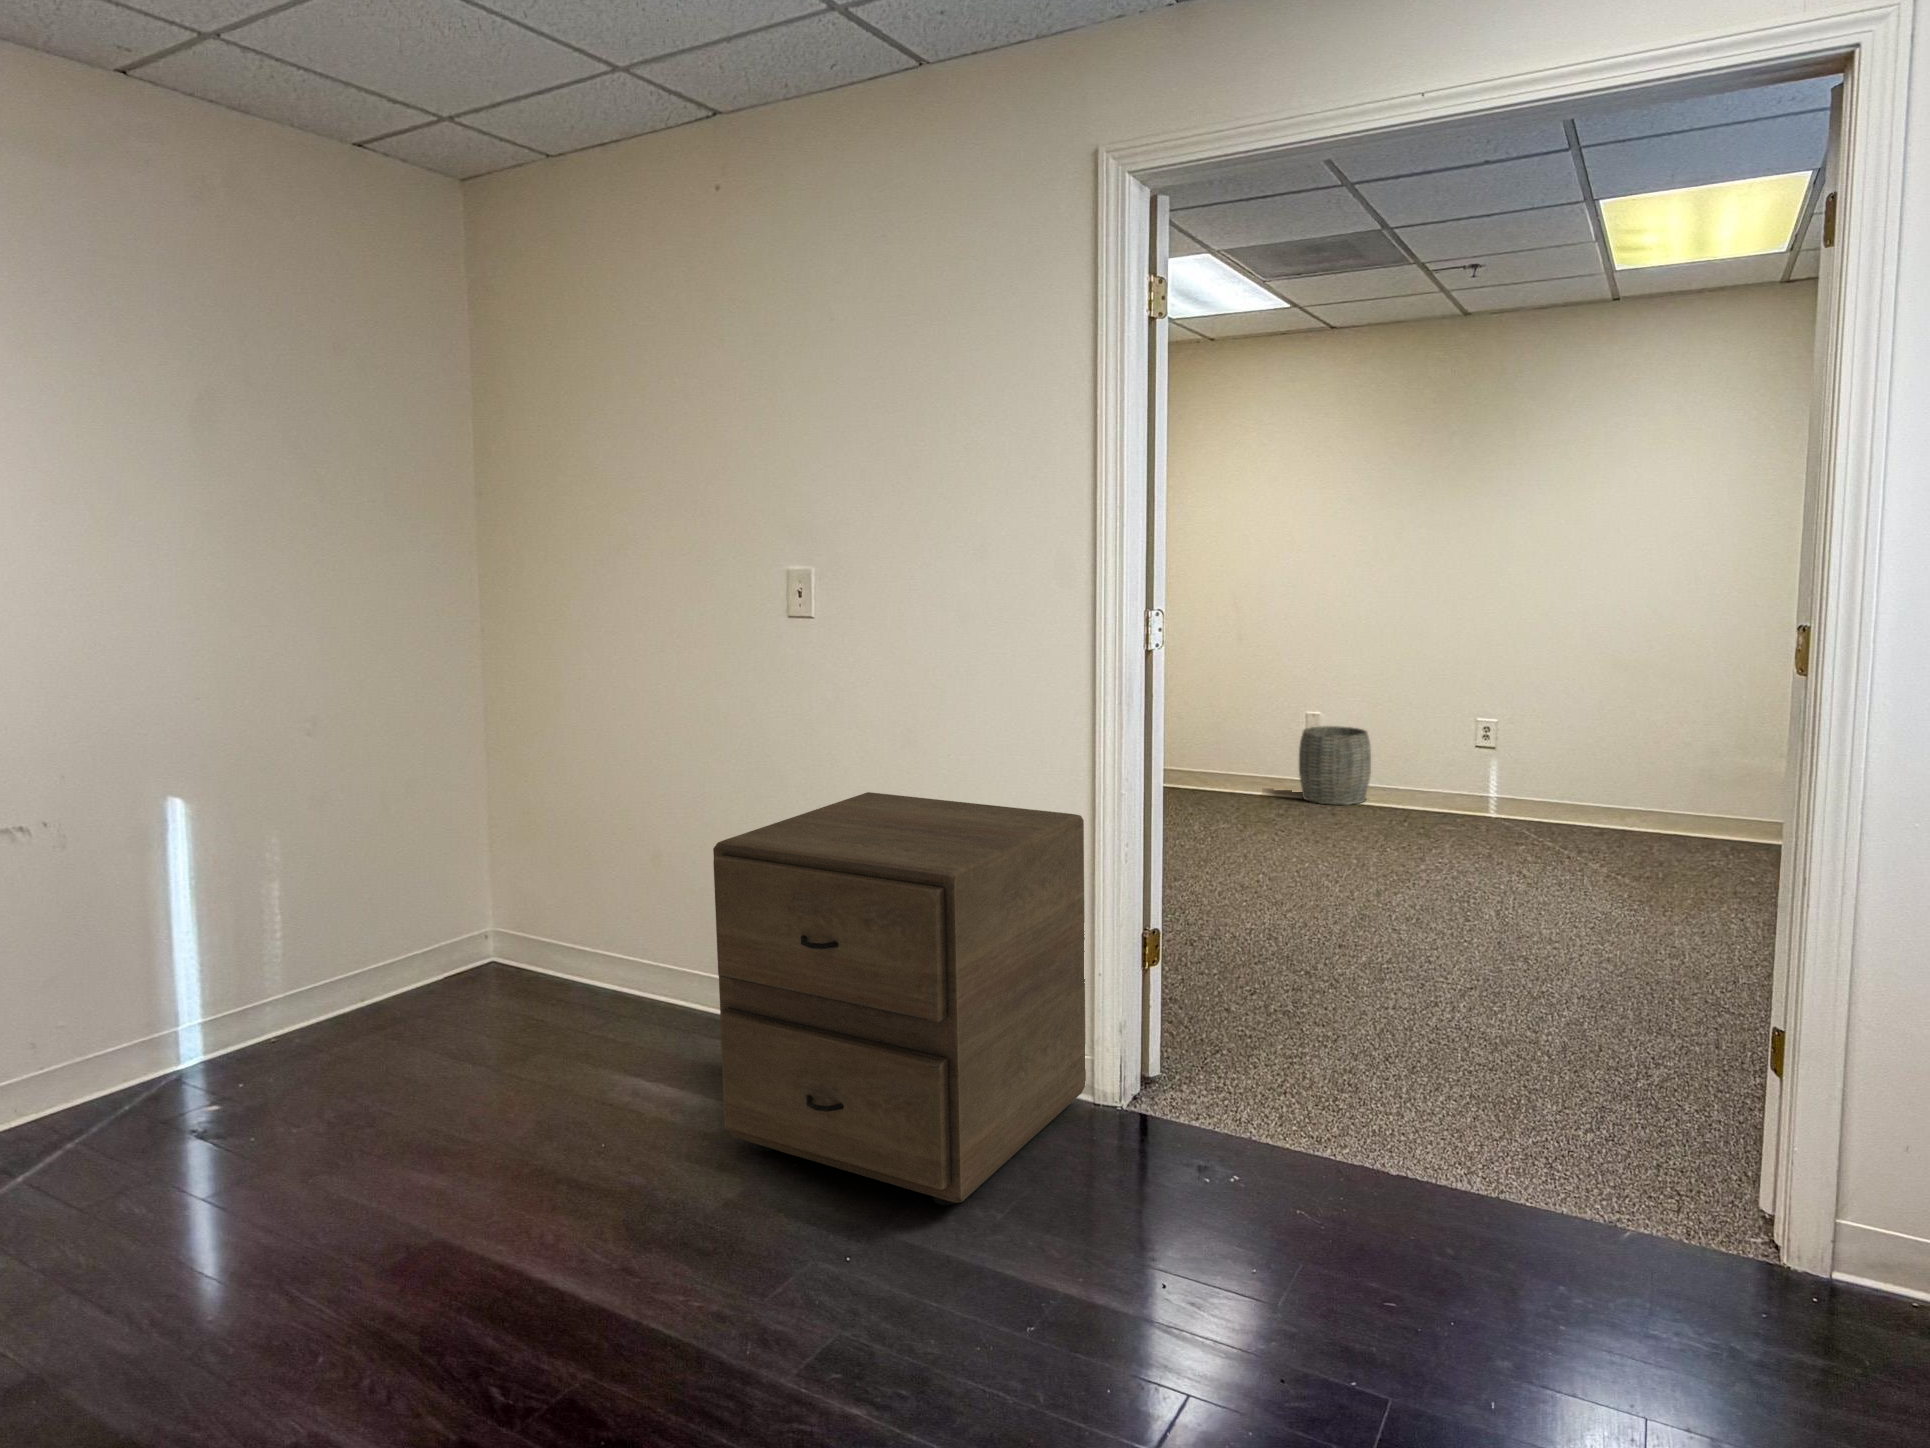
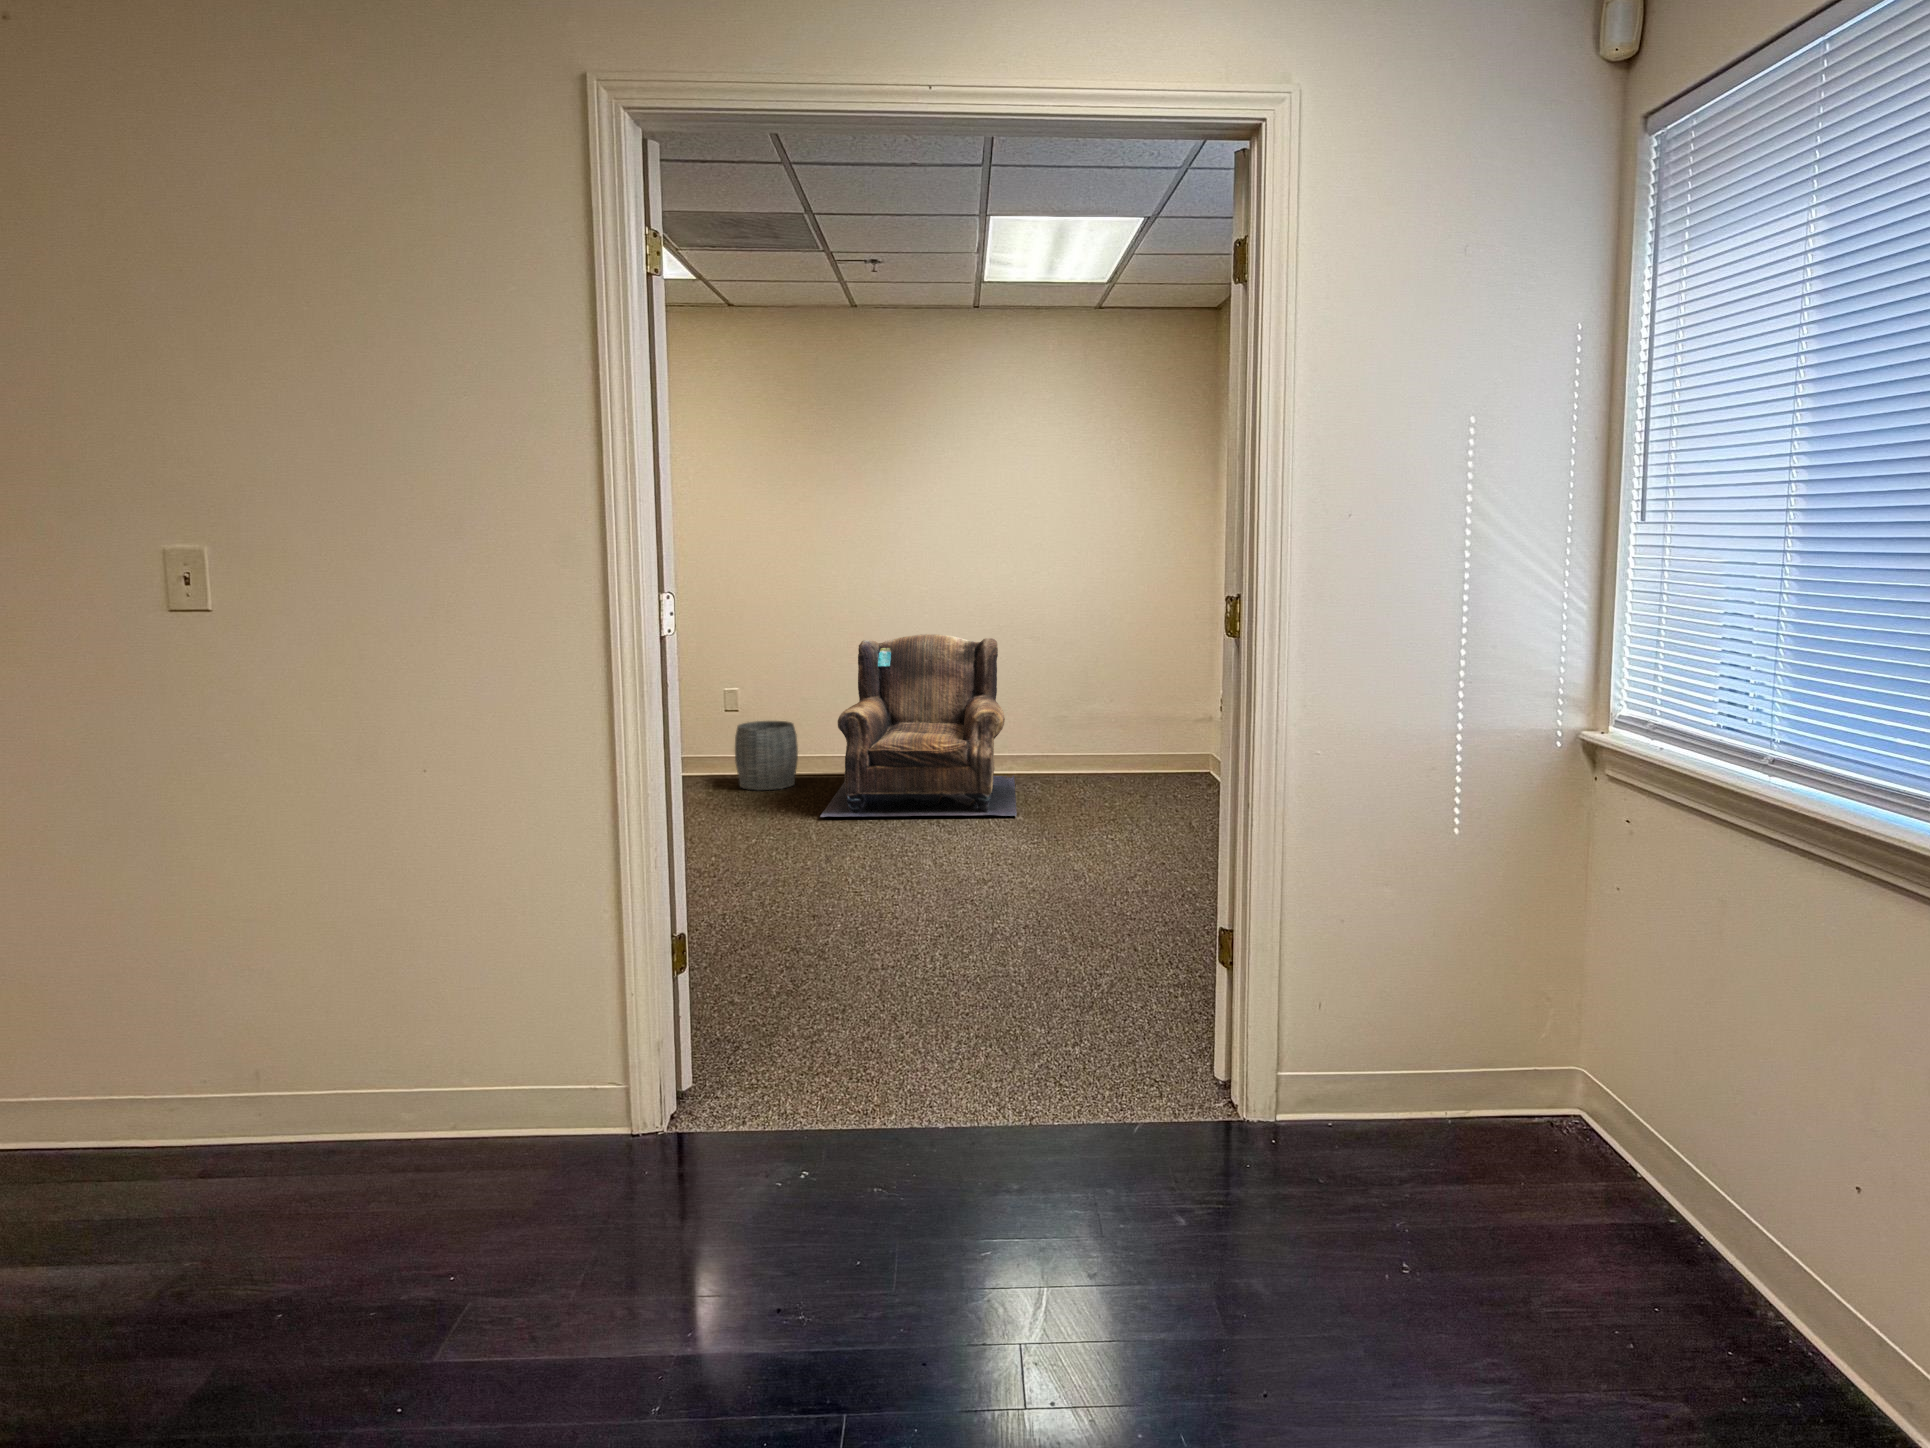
armchair: none [1380,635,1657,870] -> present [820,634,1017,817]
filing cabinet: present [713,792,1086,1205] -> none [50,823,613,1345]

